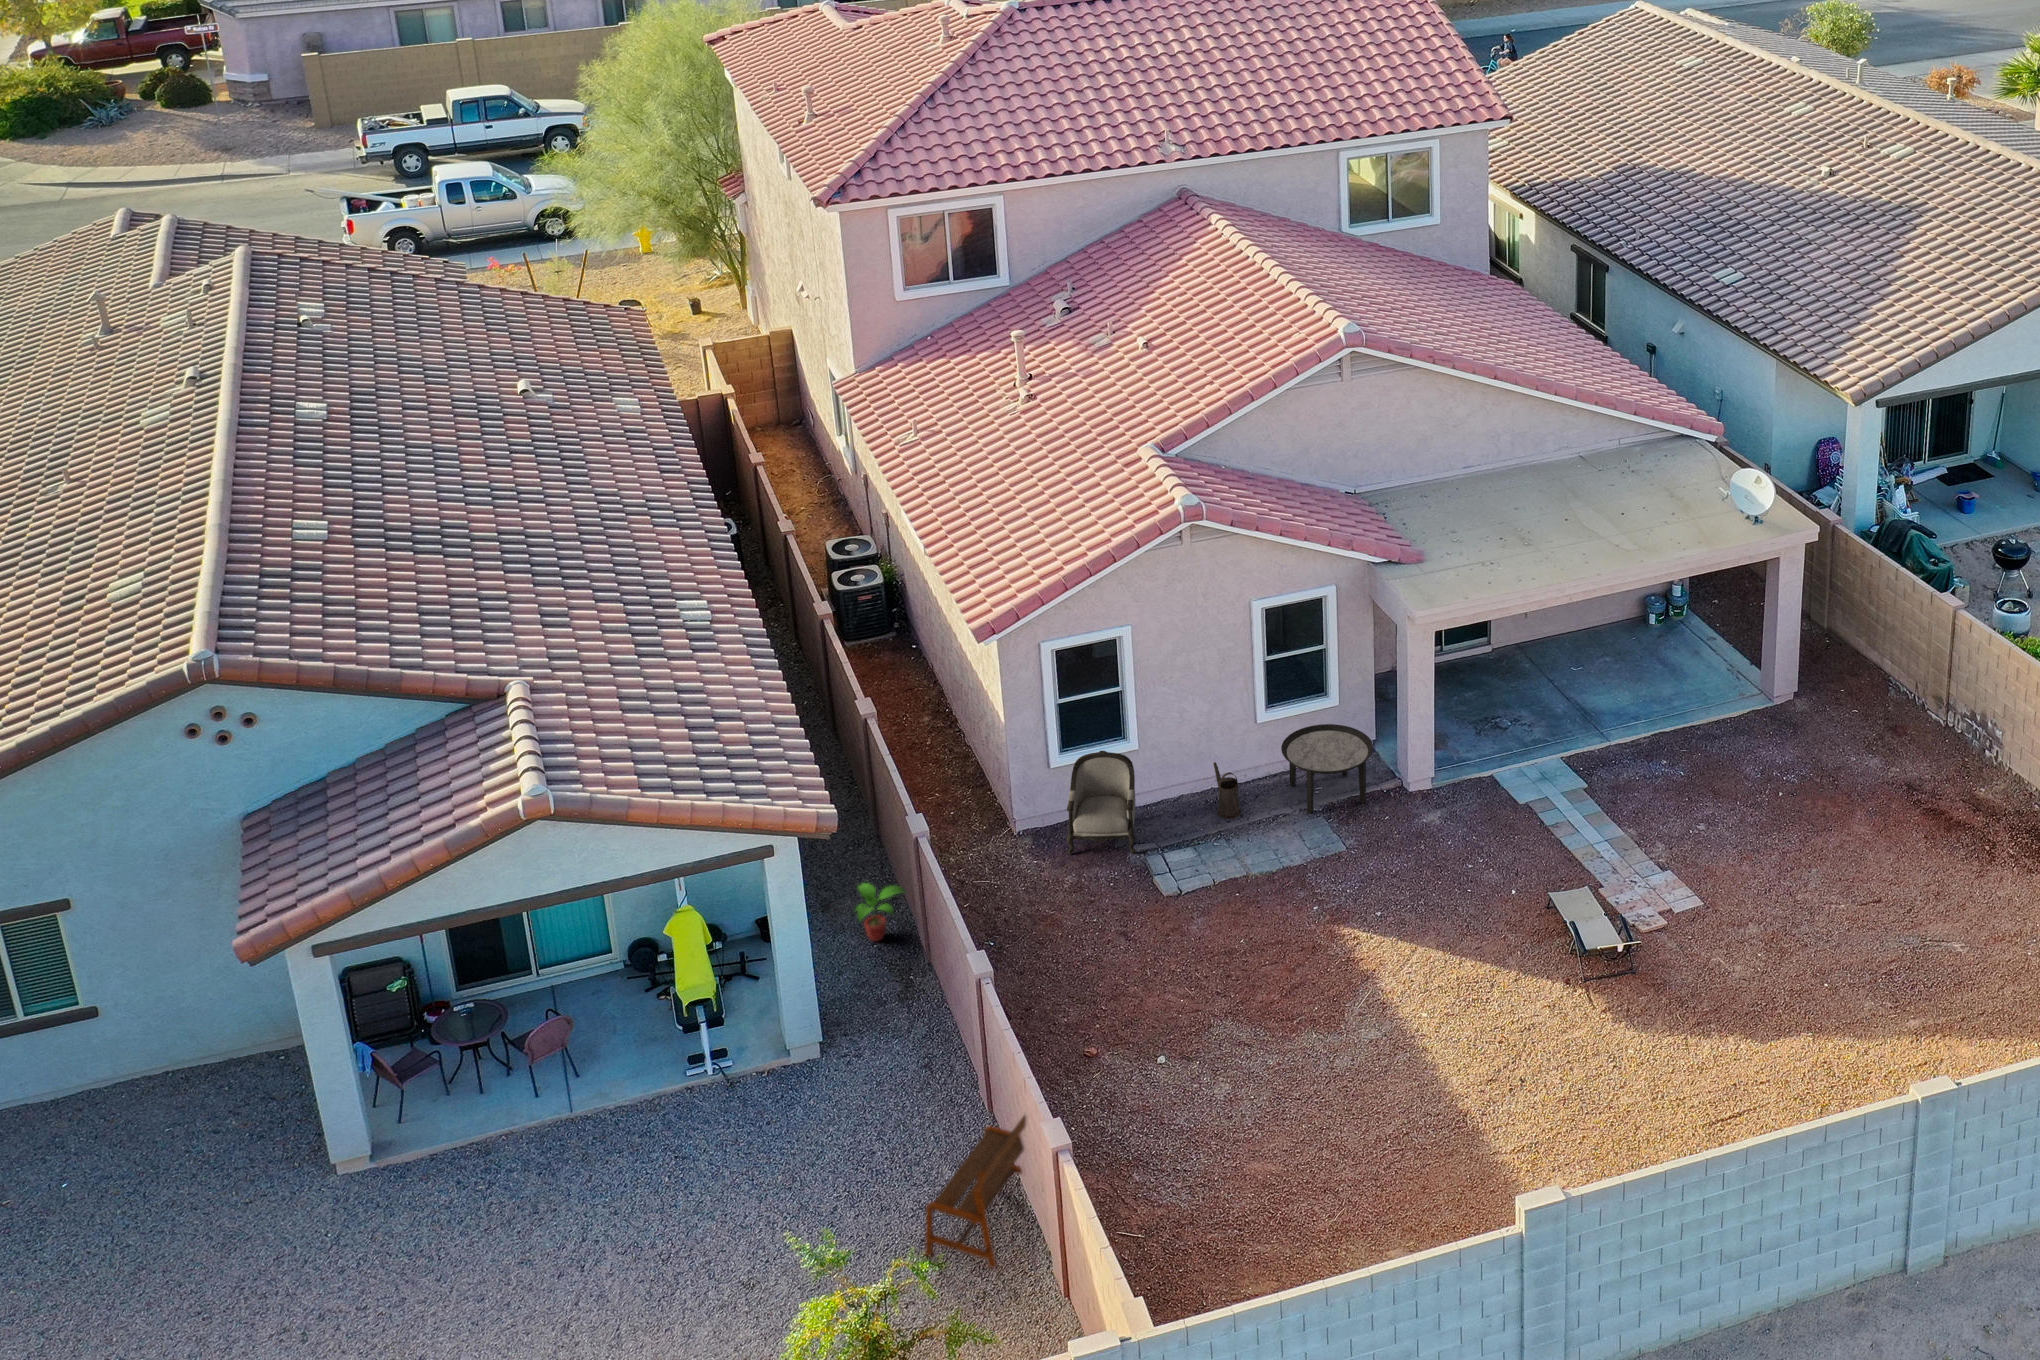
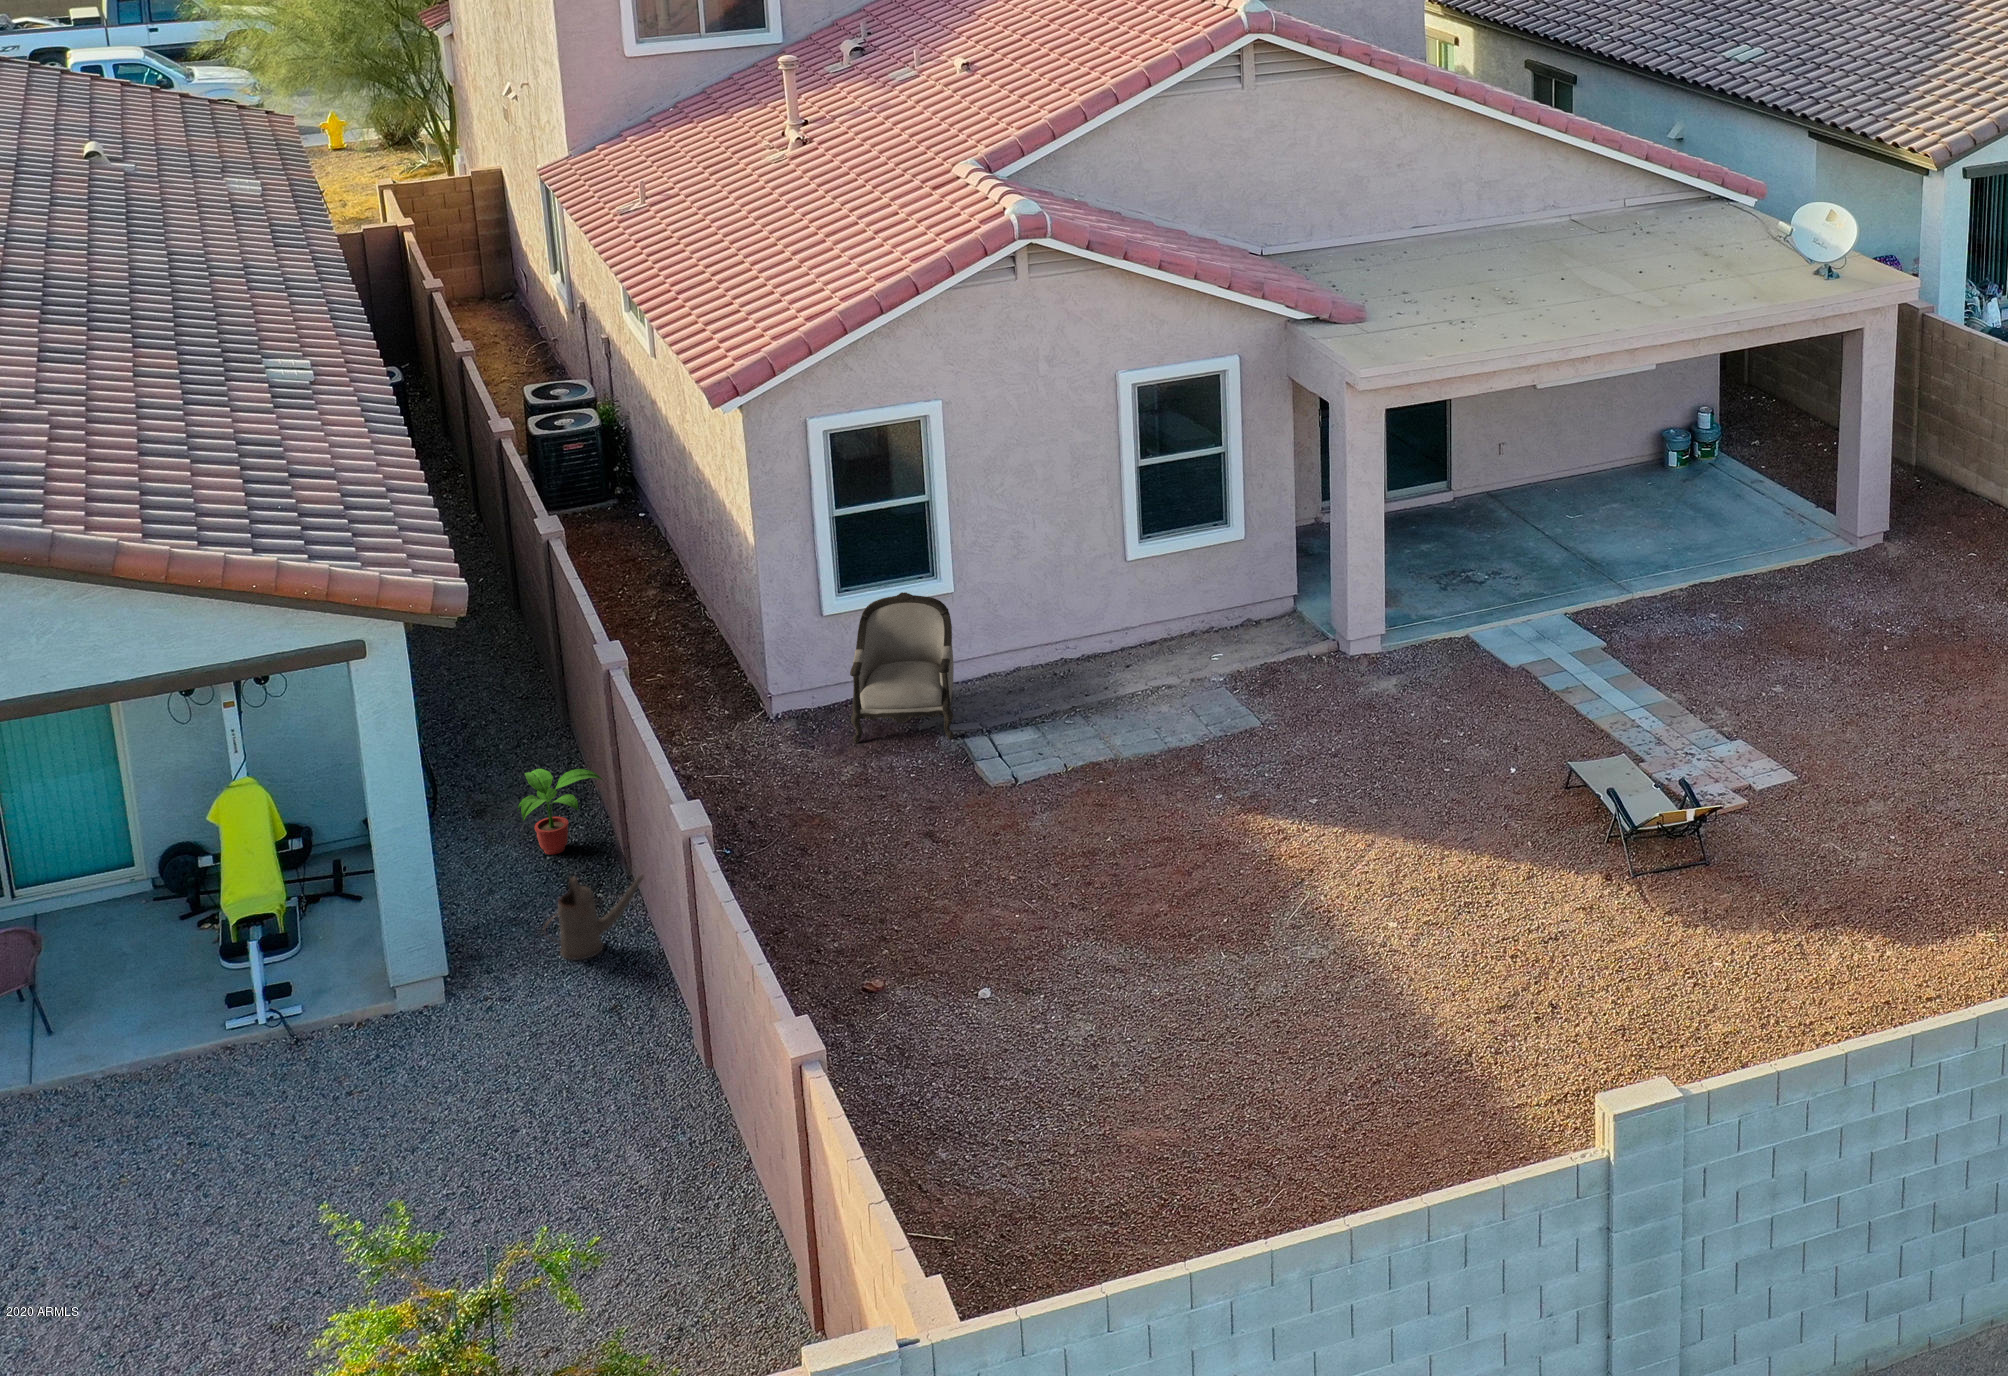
round table: present [1281,724,1373,814] -> none [1167,566,1300,686]
watering can: present [1213,762,1241,819] -> present [545,875,643,960]
bench: present [925,1115,1026,1268] -> none [585,1015,793,1280]

